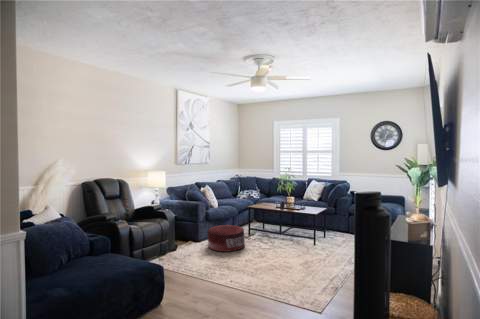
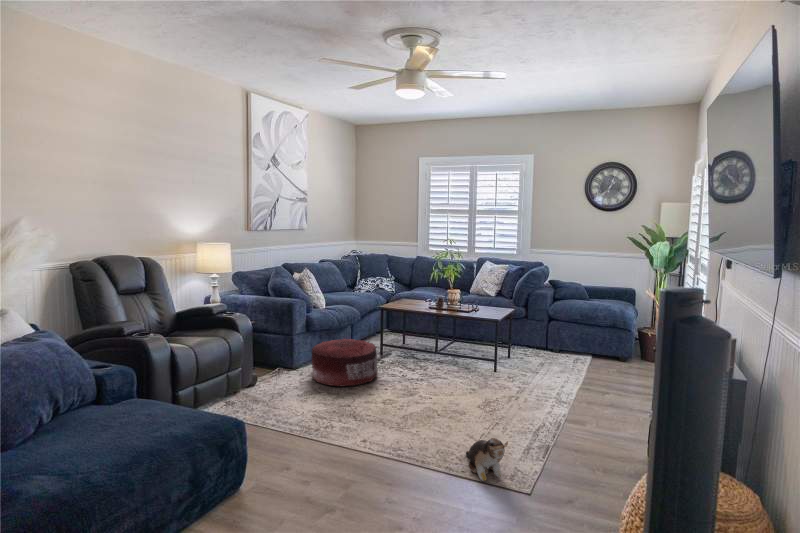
plush toy: none [288,280,308,305] -> present [466,438,508,481]

